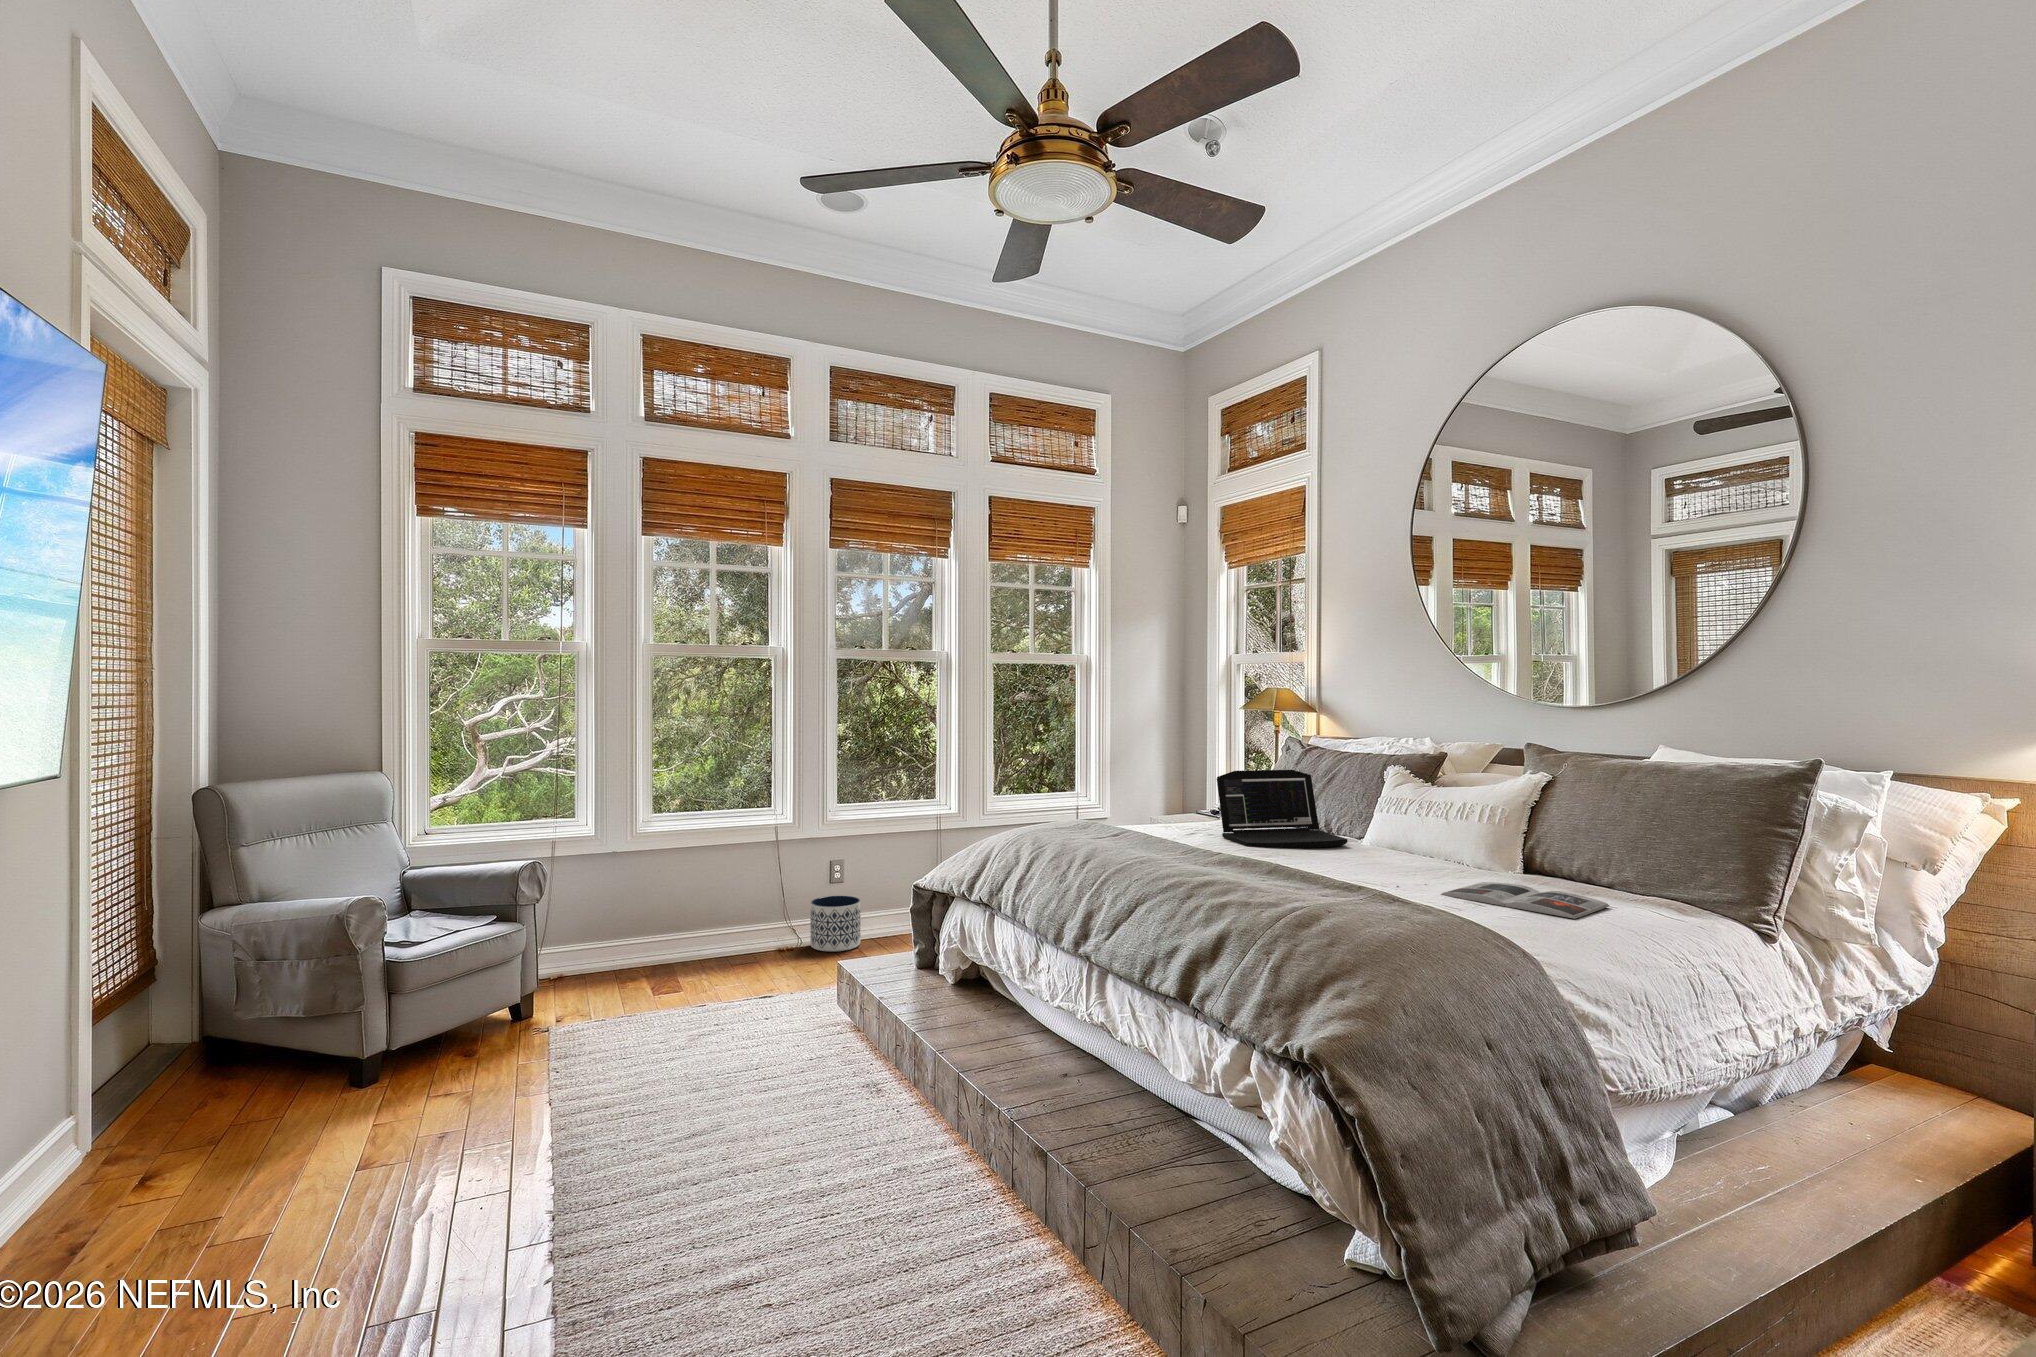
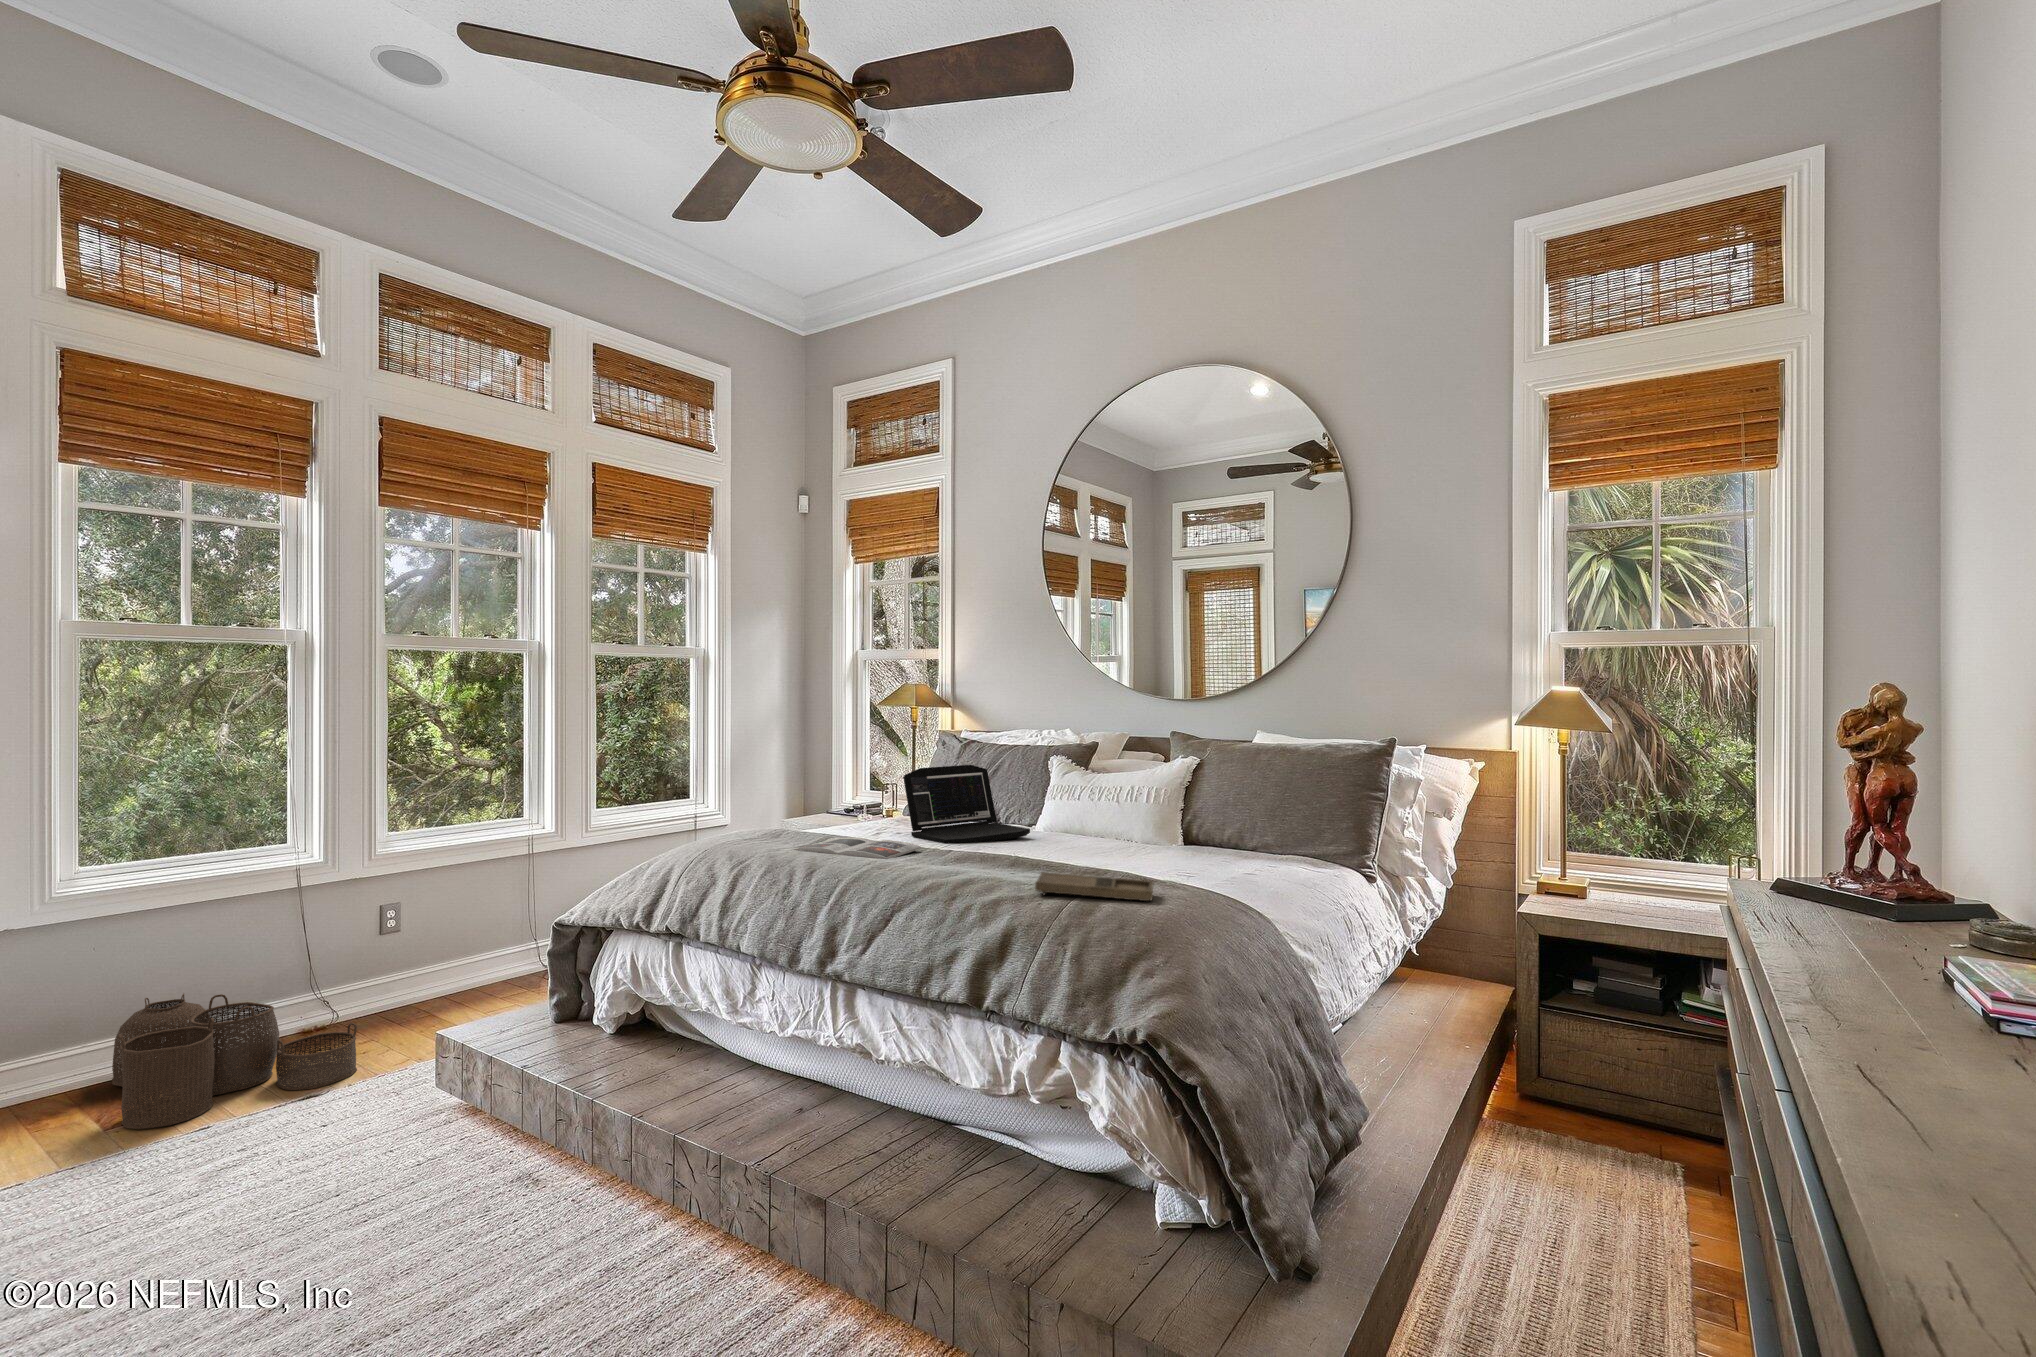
tray: none [1262,879,1398,920] -> present [1035,872,1153,901]
magazine: present [1441,882,1610,919] -> present [794,837,921,859]
planter: present [810,896,861,952] -> none [365,945,437,1018]
woven basket: none [640,913,789,1006] -> present [112,994,357,1129]

